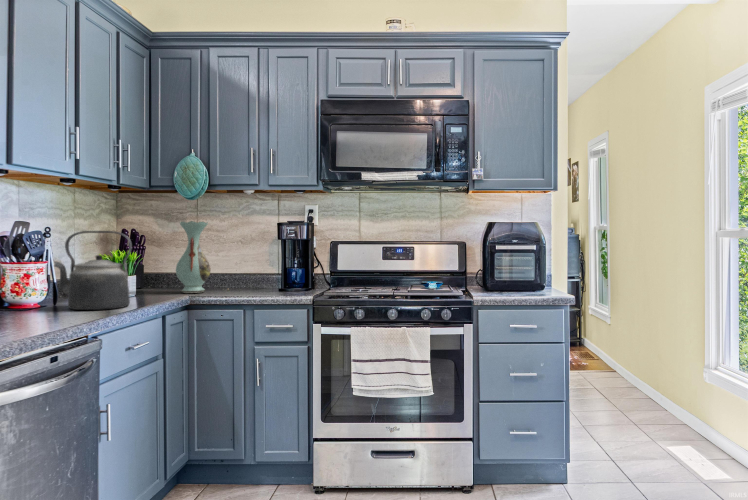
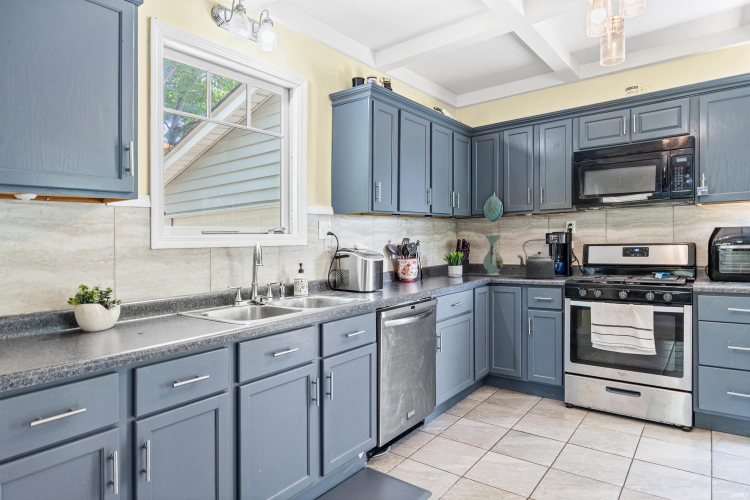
kettle: present [54,231,132,310] -> present [518,239,556,279]

